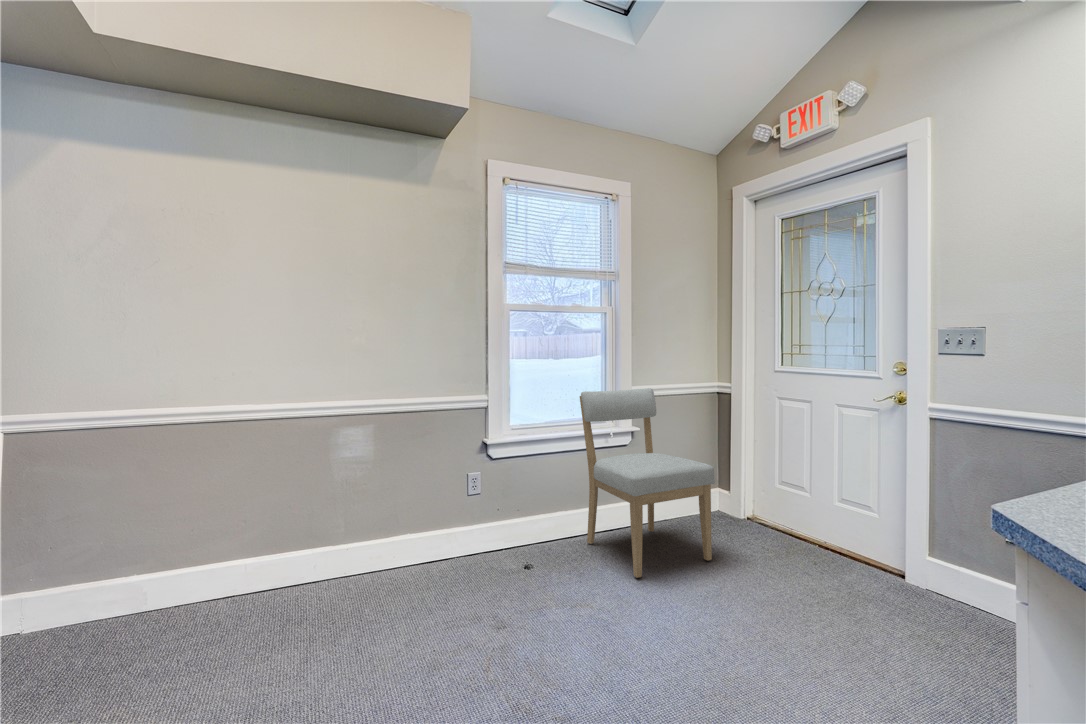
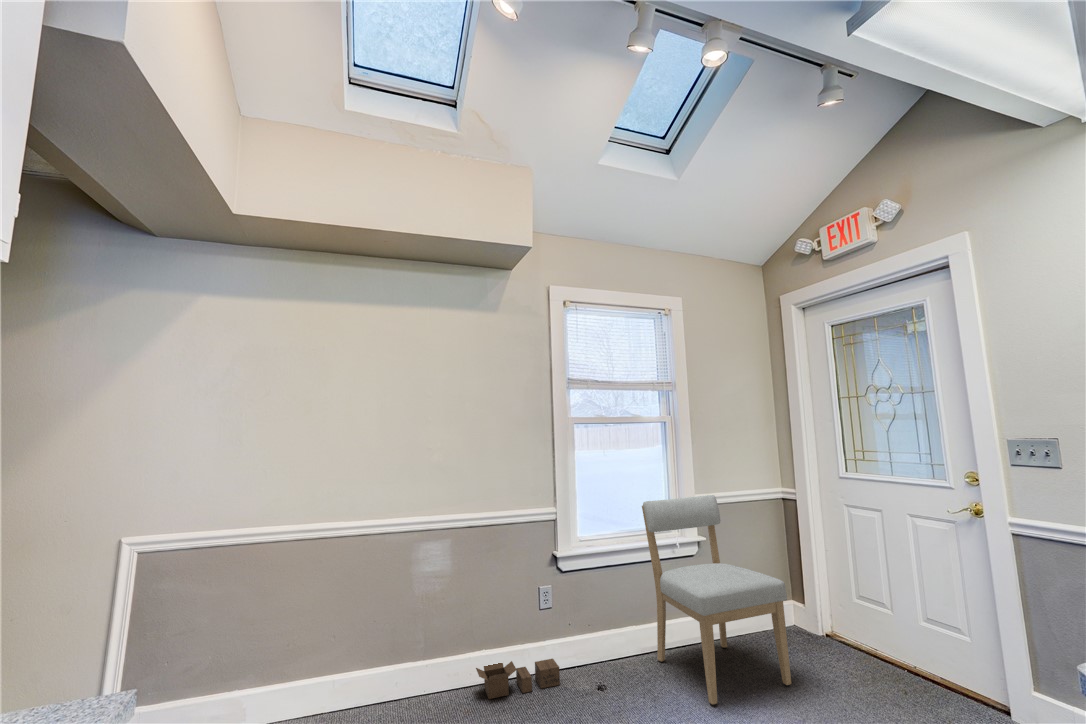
cardboard box: none [403,540,490,579] -> present [476,659,560,699]

